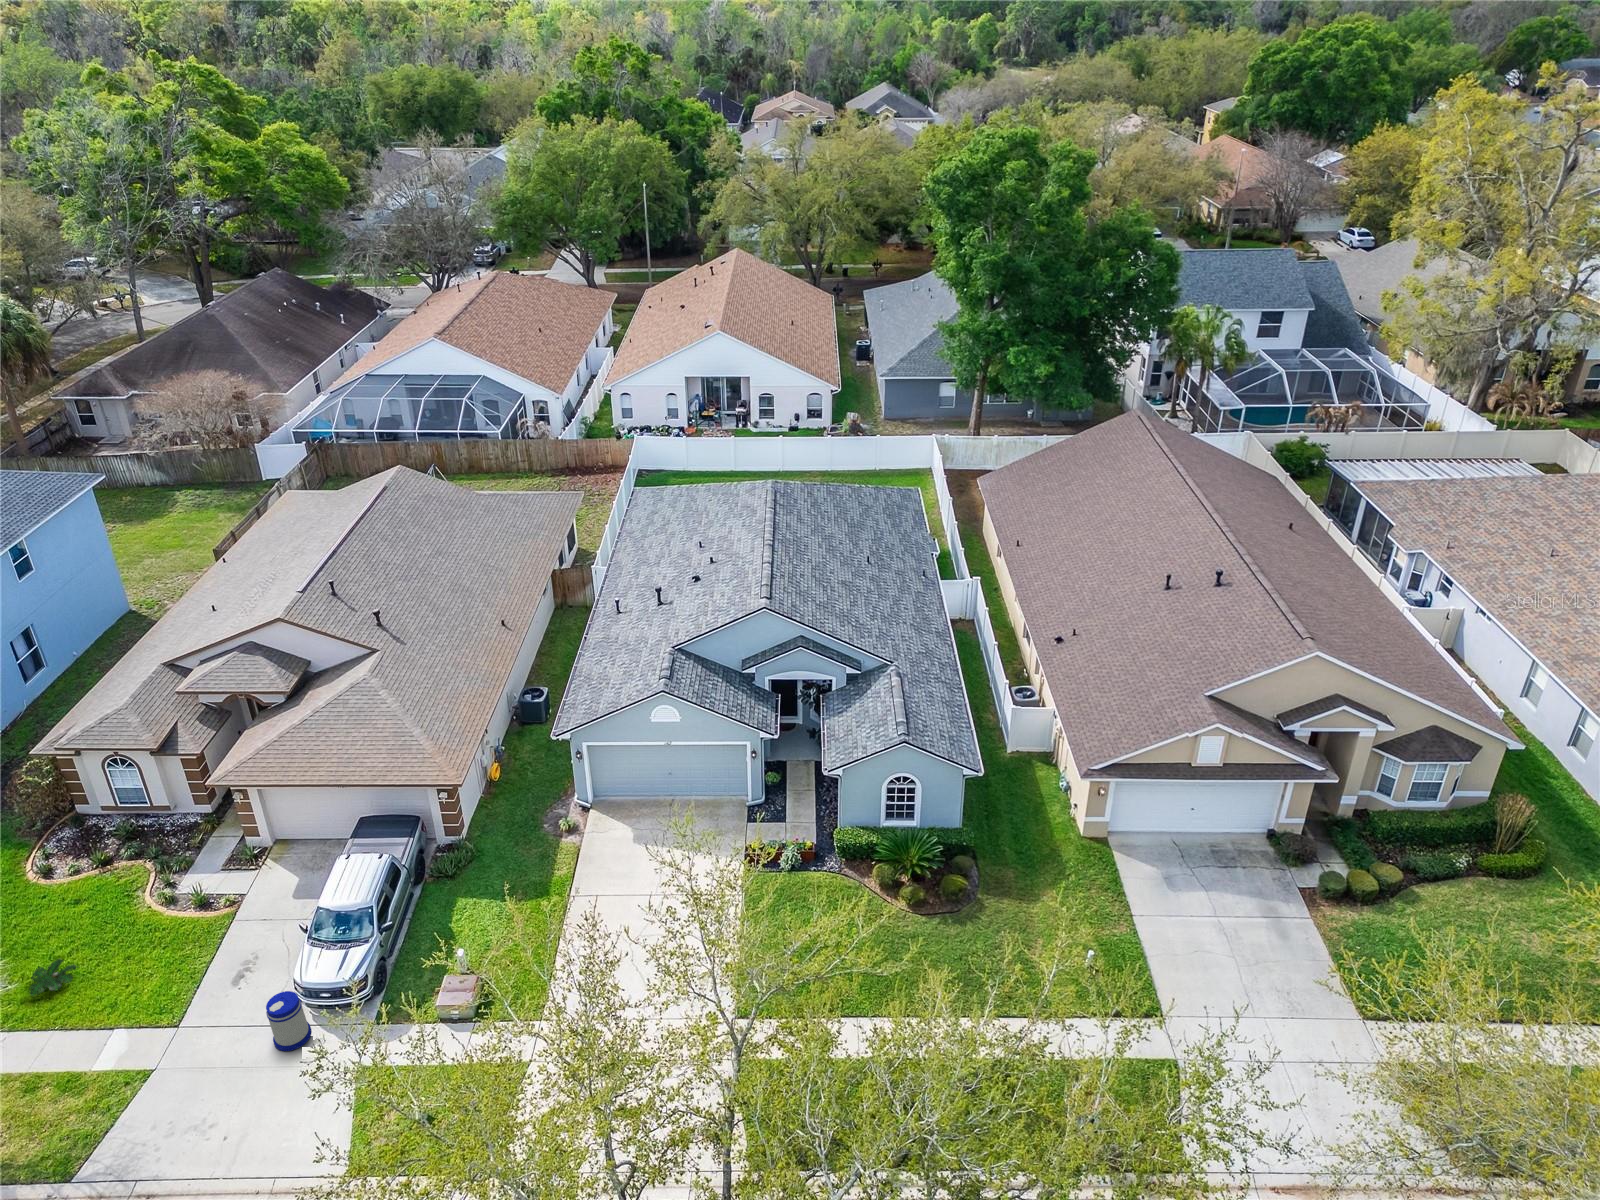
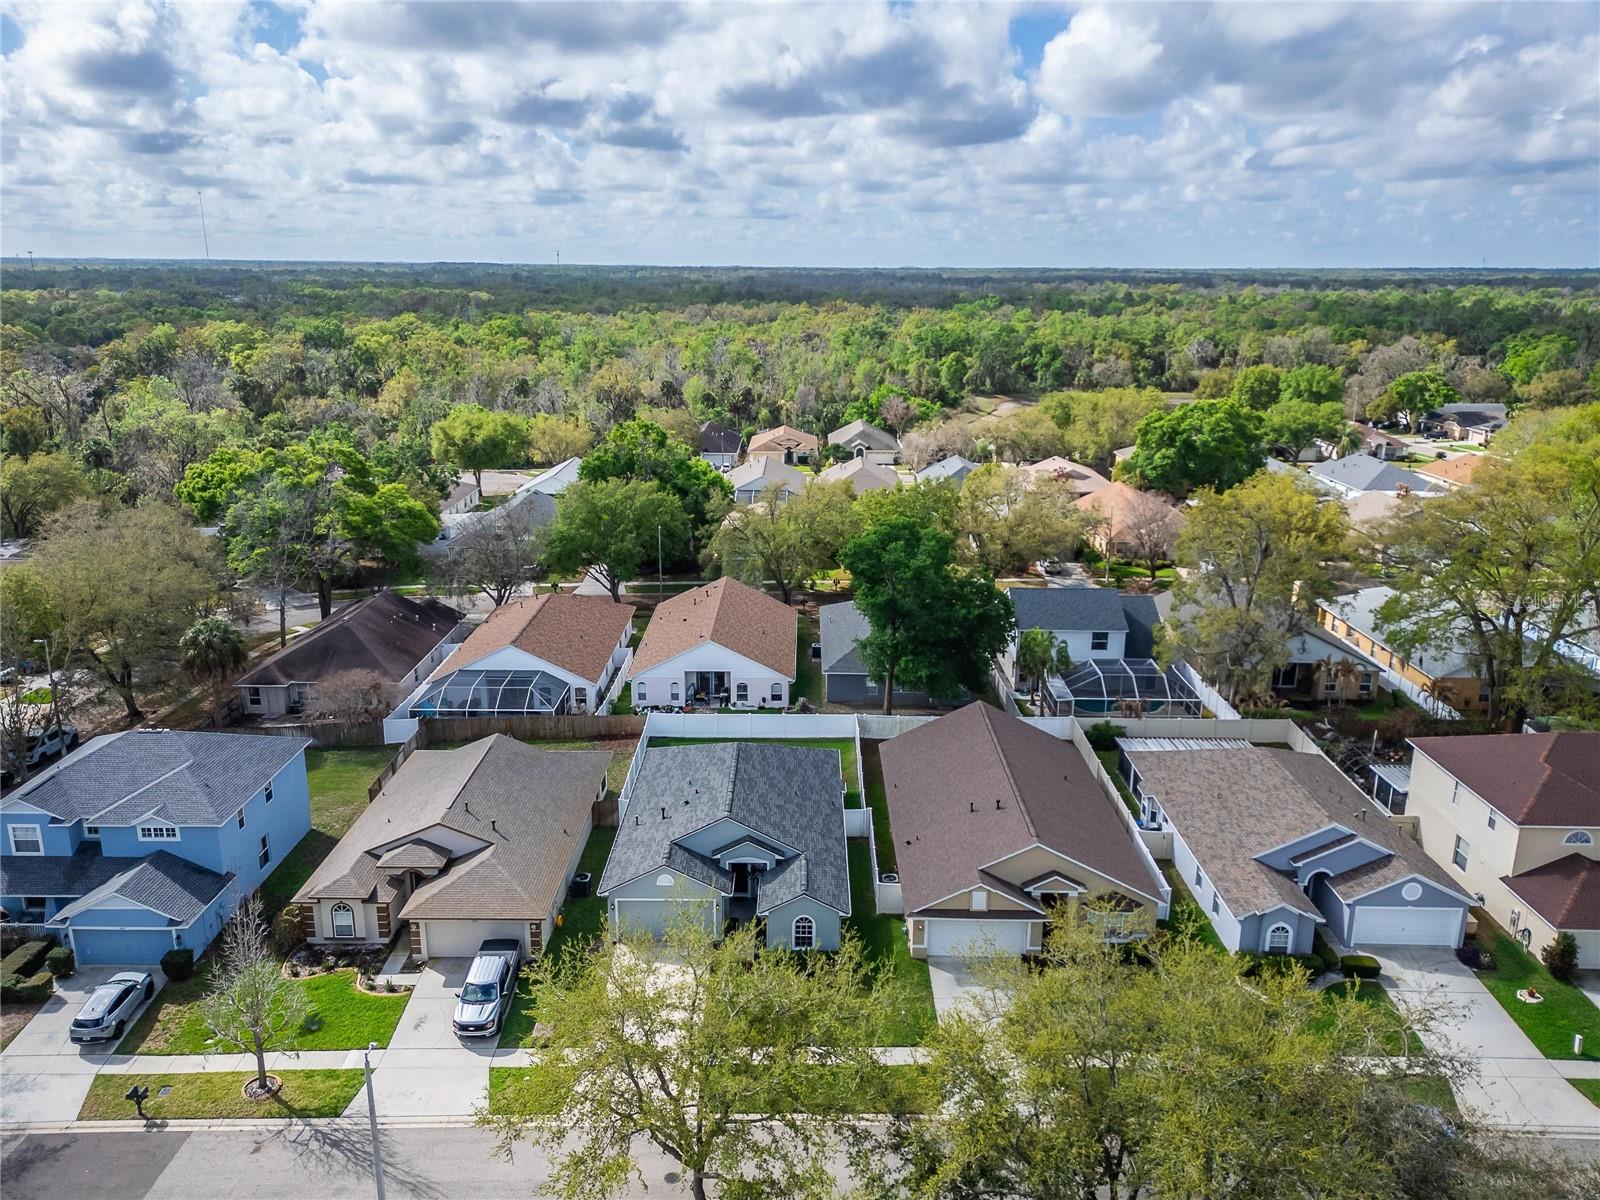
trash can: present [266,991,312,1051] -> none [442,1023,463,1058]

